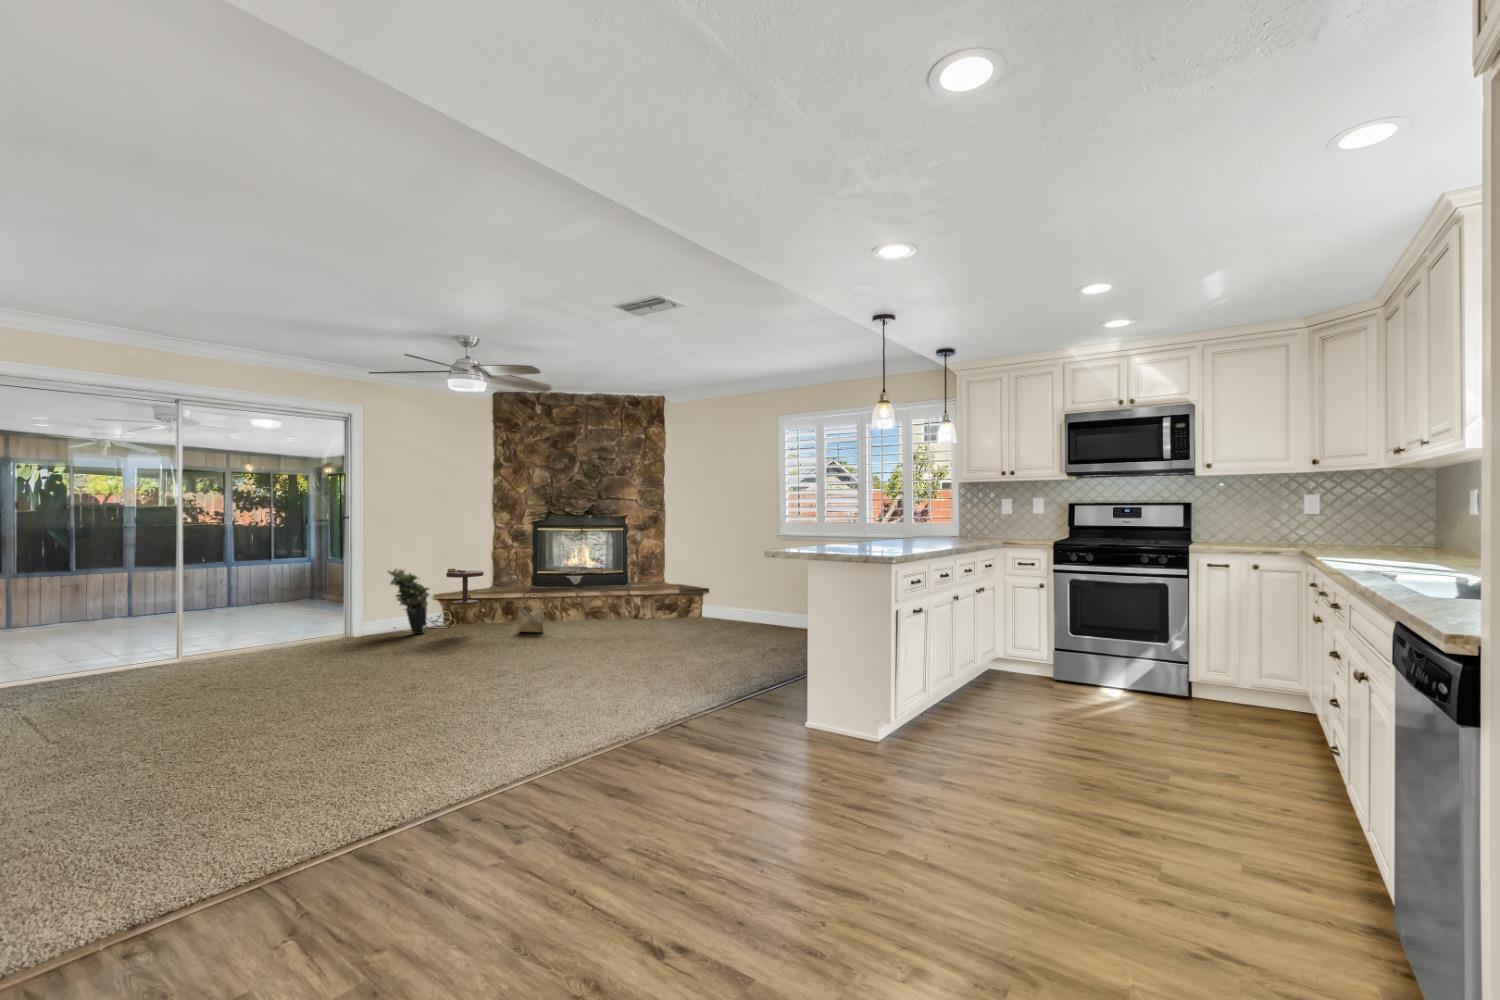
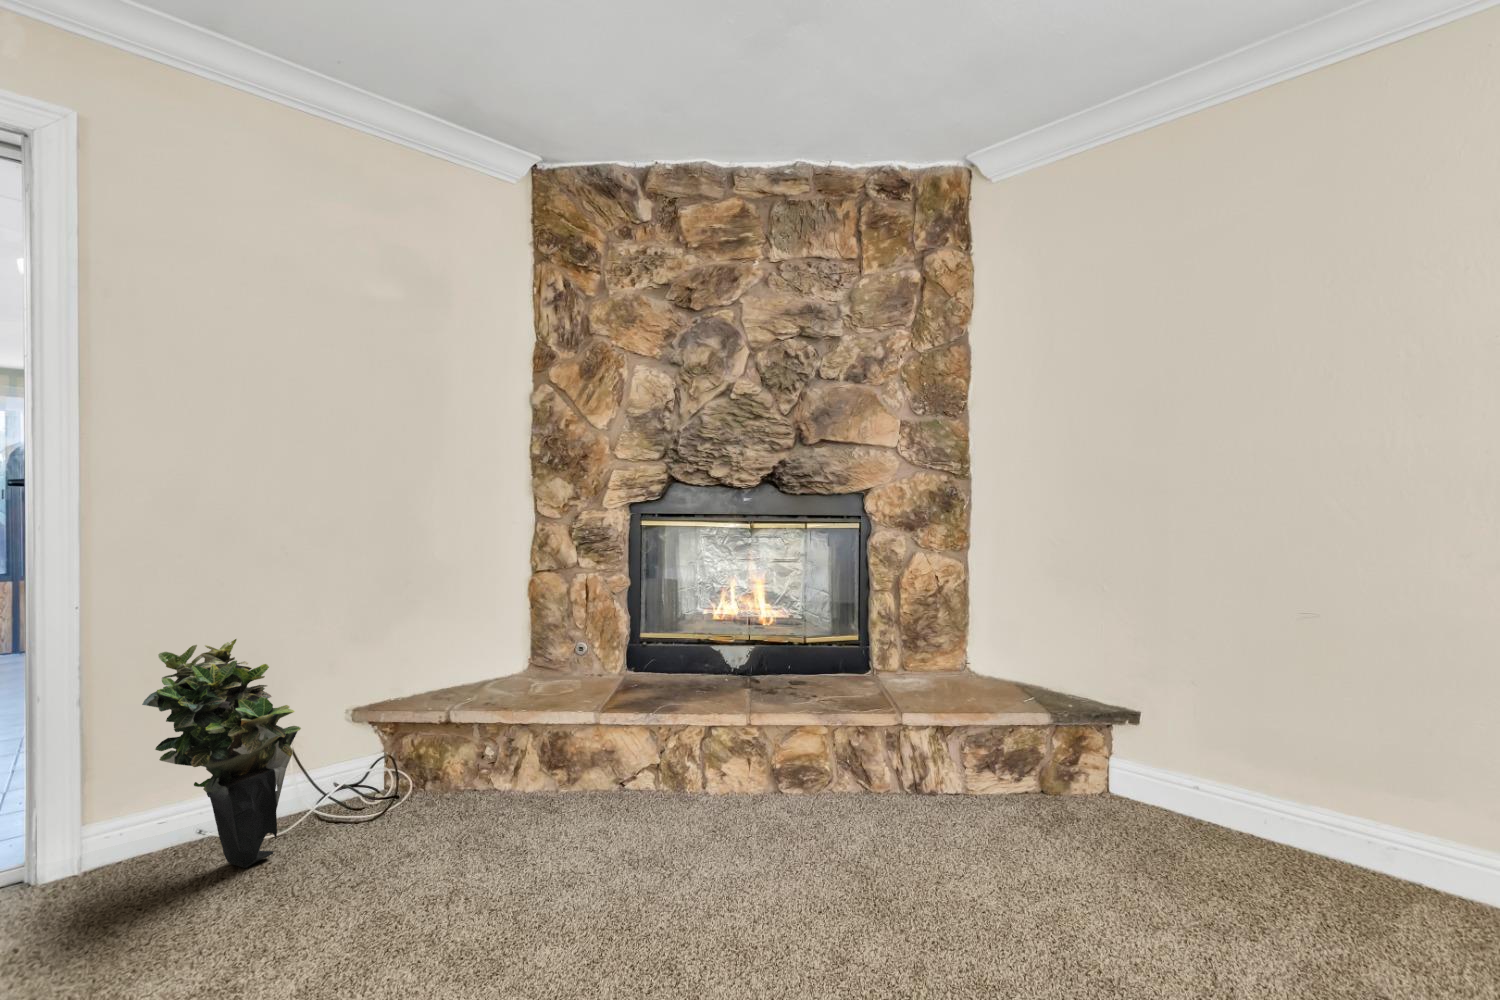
side table: present [446,569,484,605] -> none [309,656,443,879]
woven basket: present [517,594,545,633] -> none [542,752,638,910]

